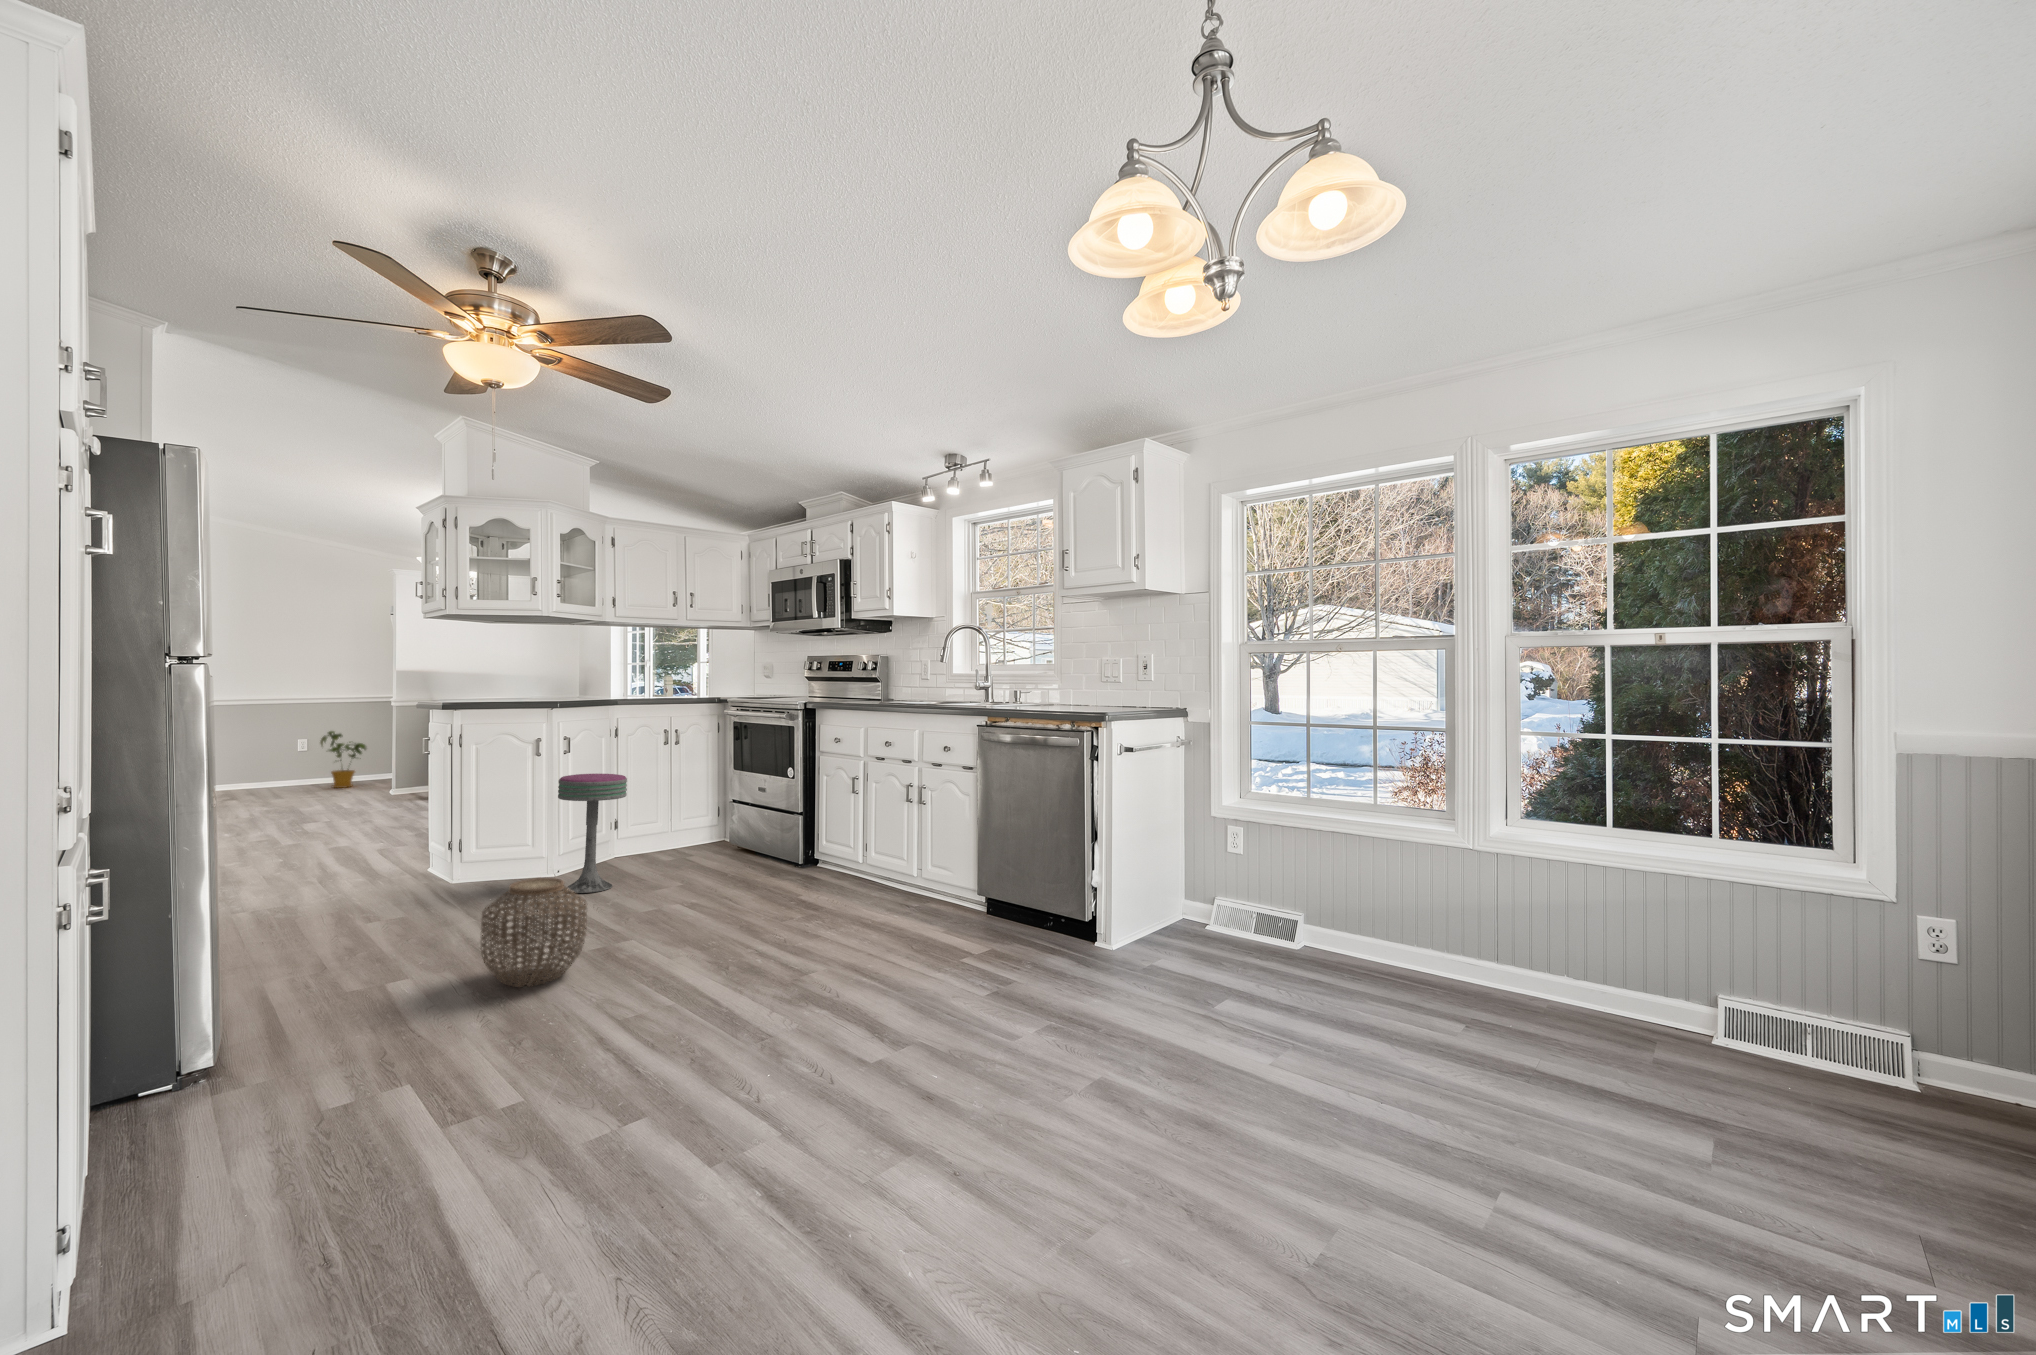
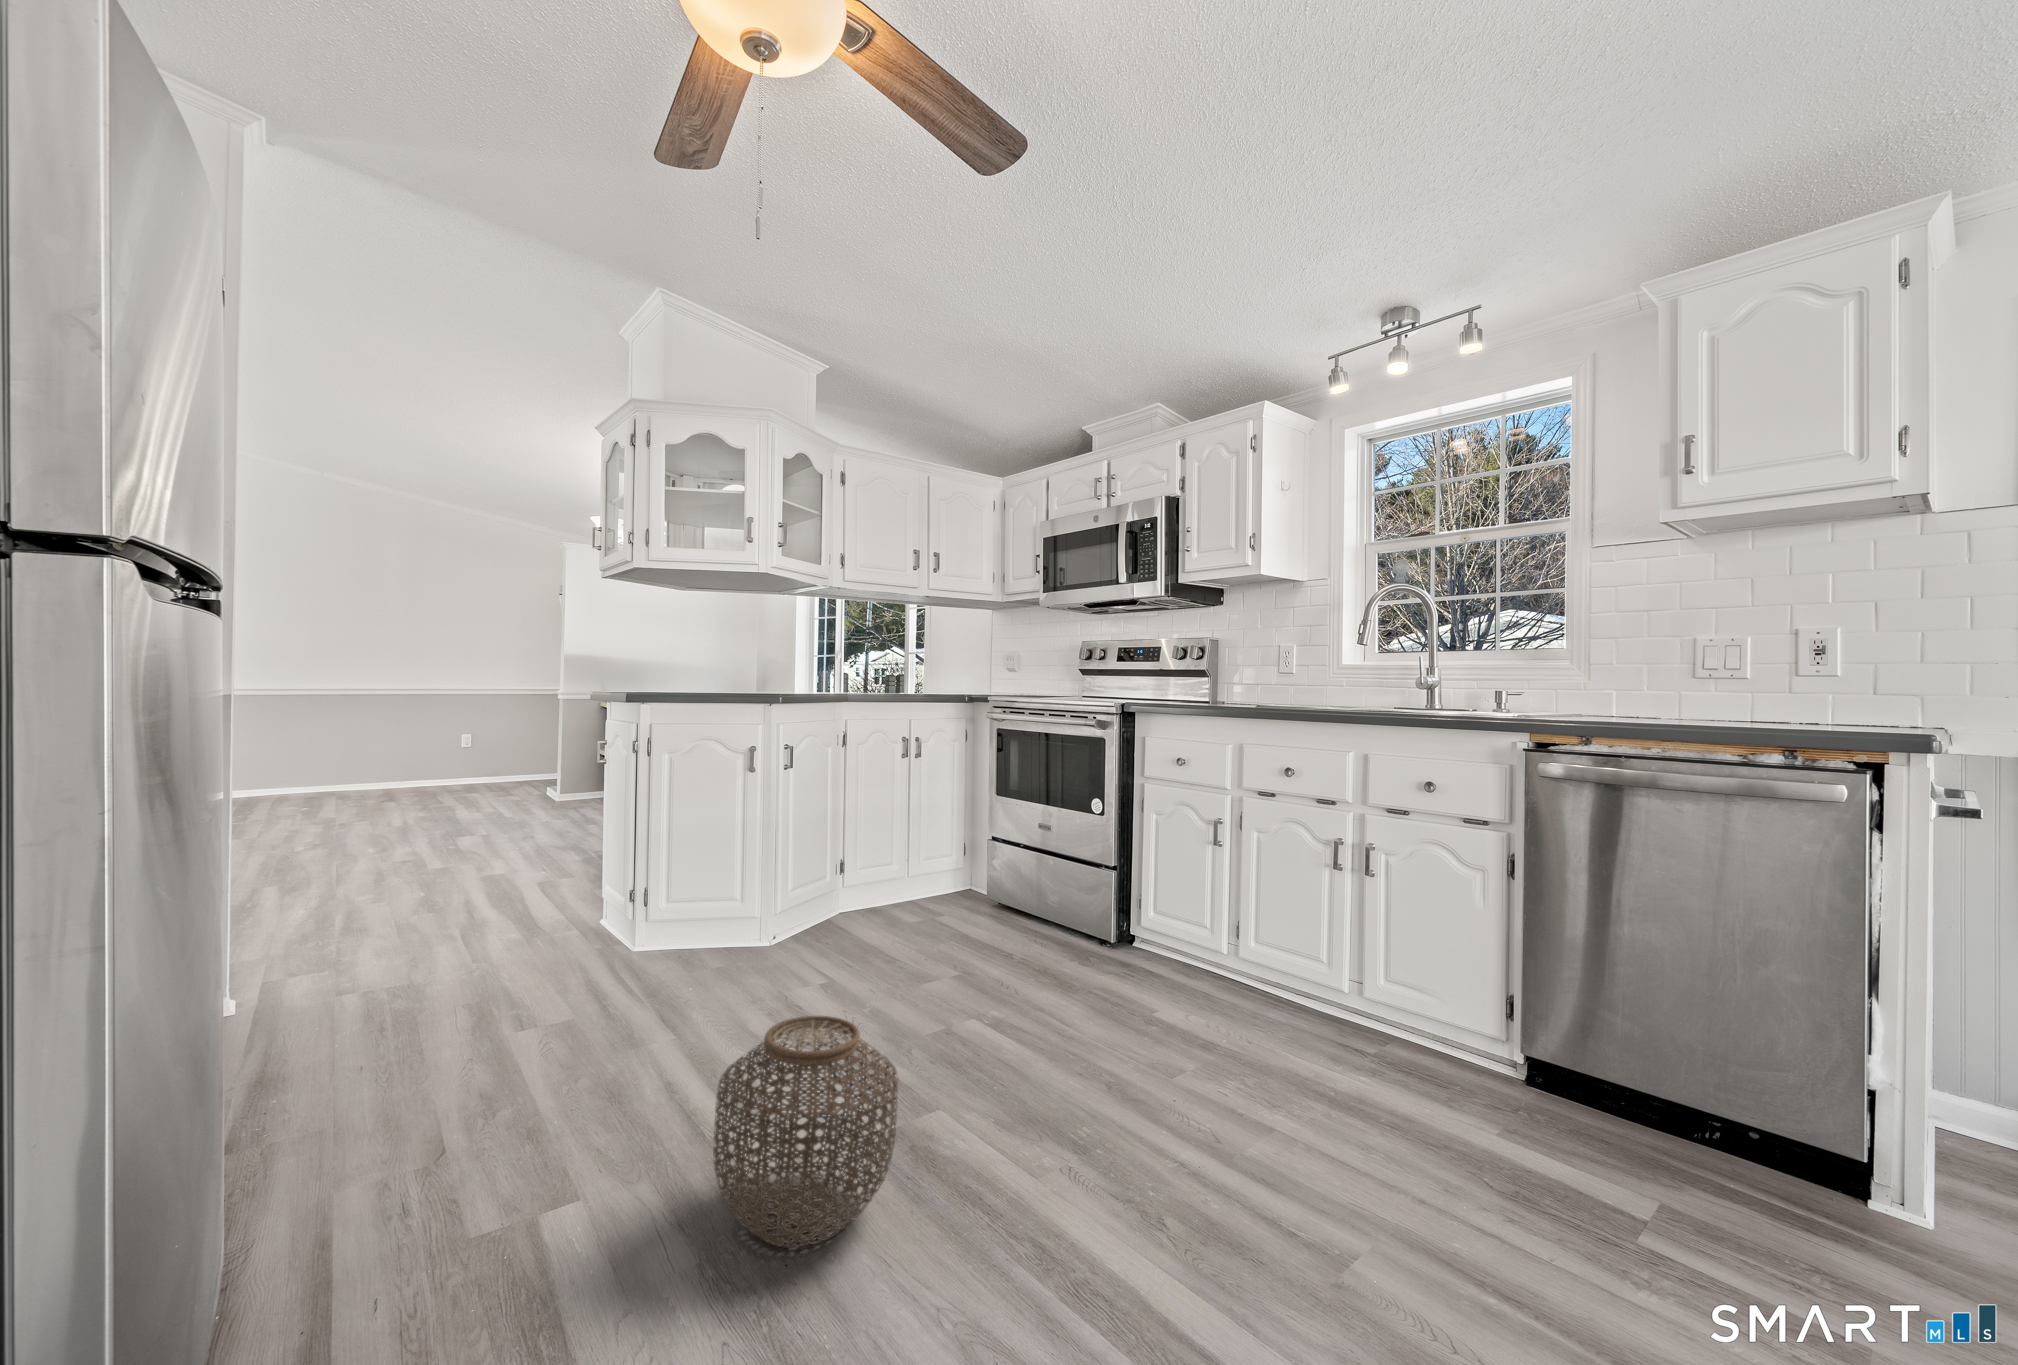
house plant: present [320,731,366,788] -> none [489,723,537,787]
bar stool: present [558,774,627,893] -> none [786,799,880,982]

